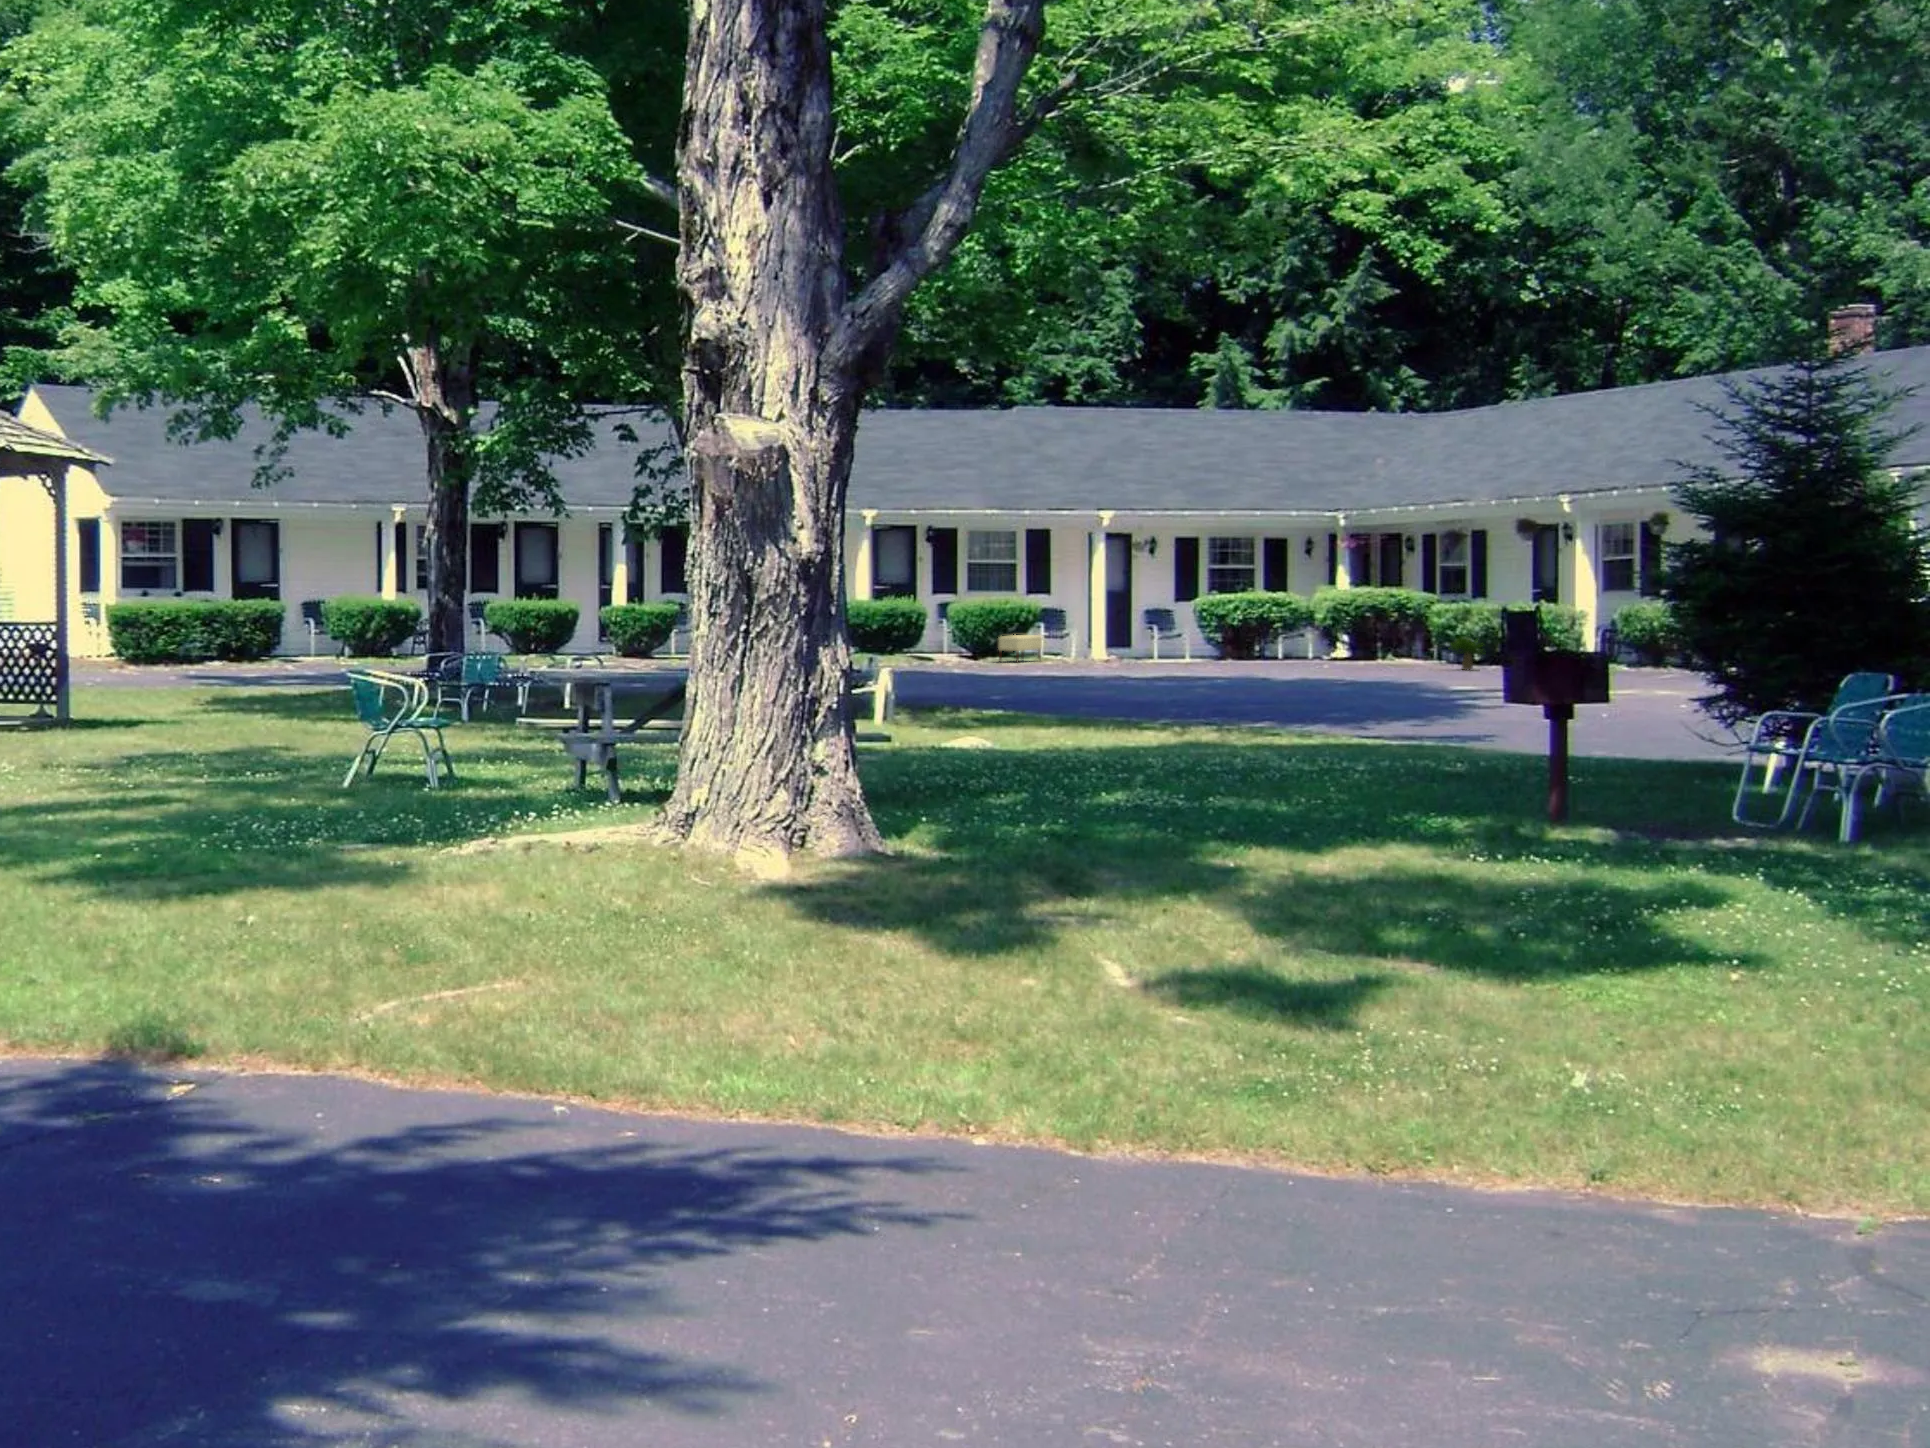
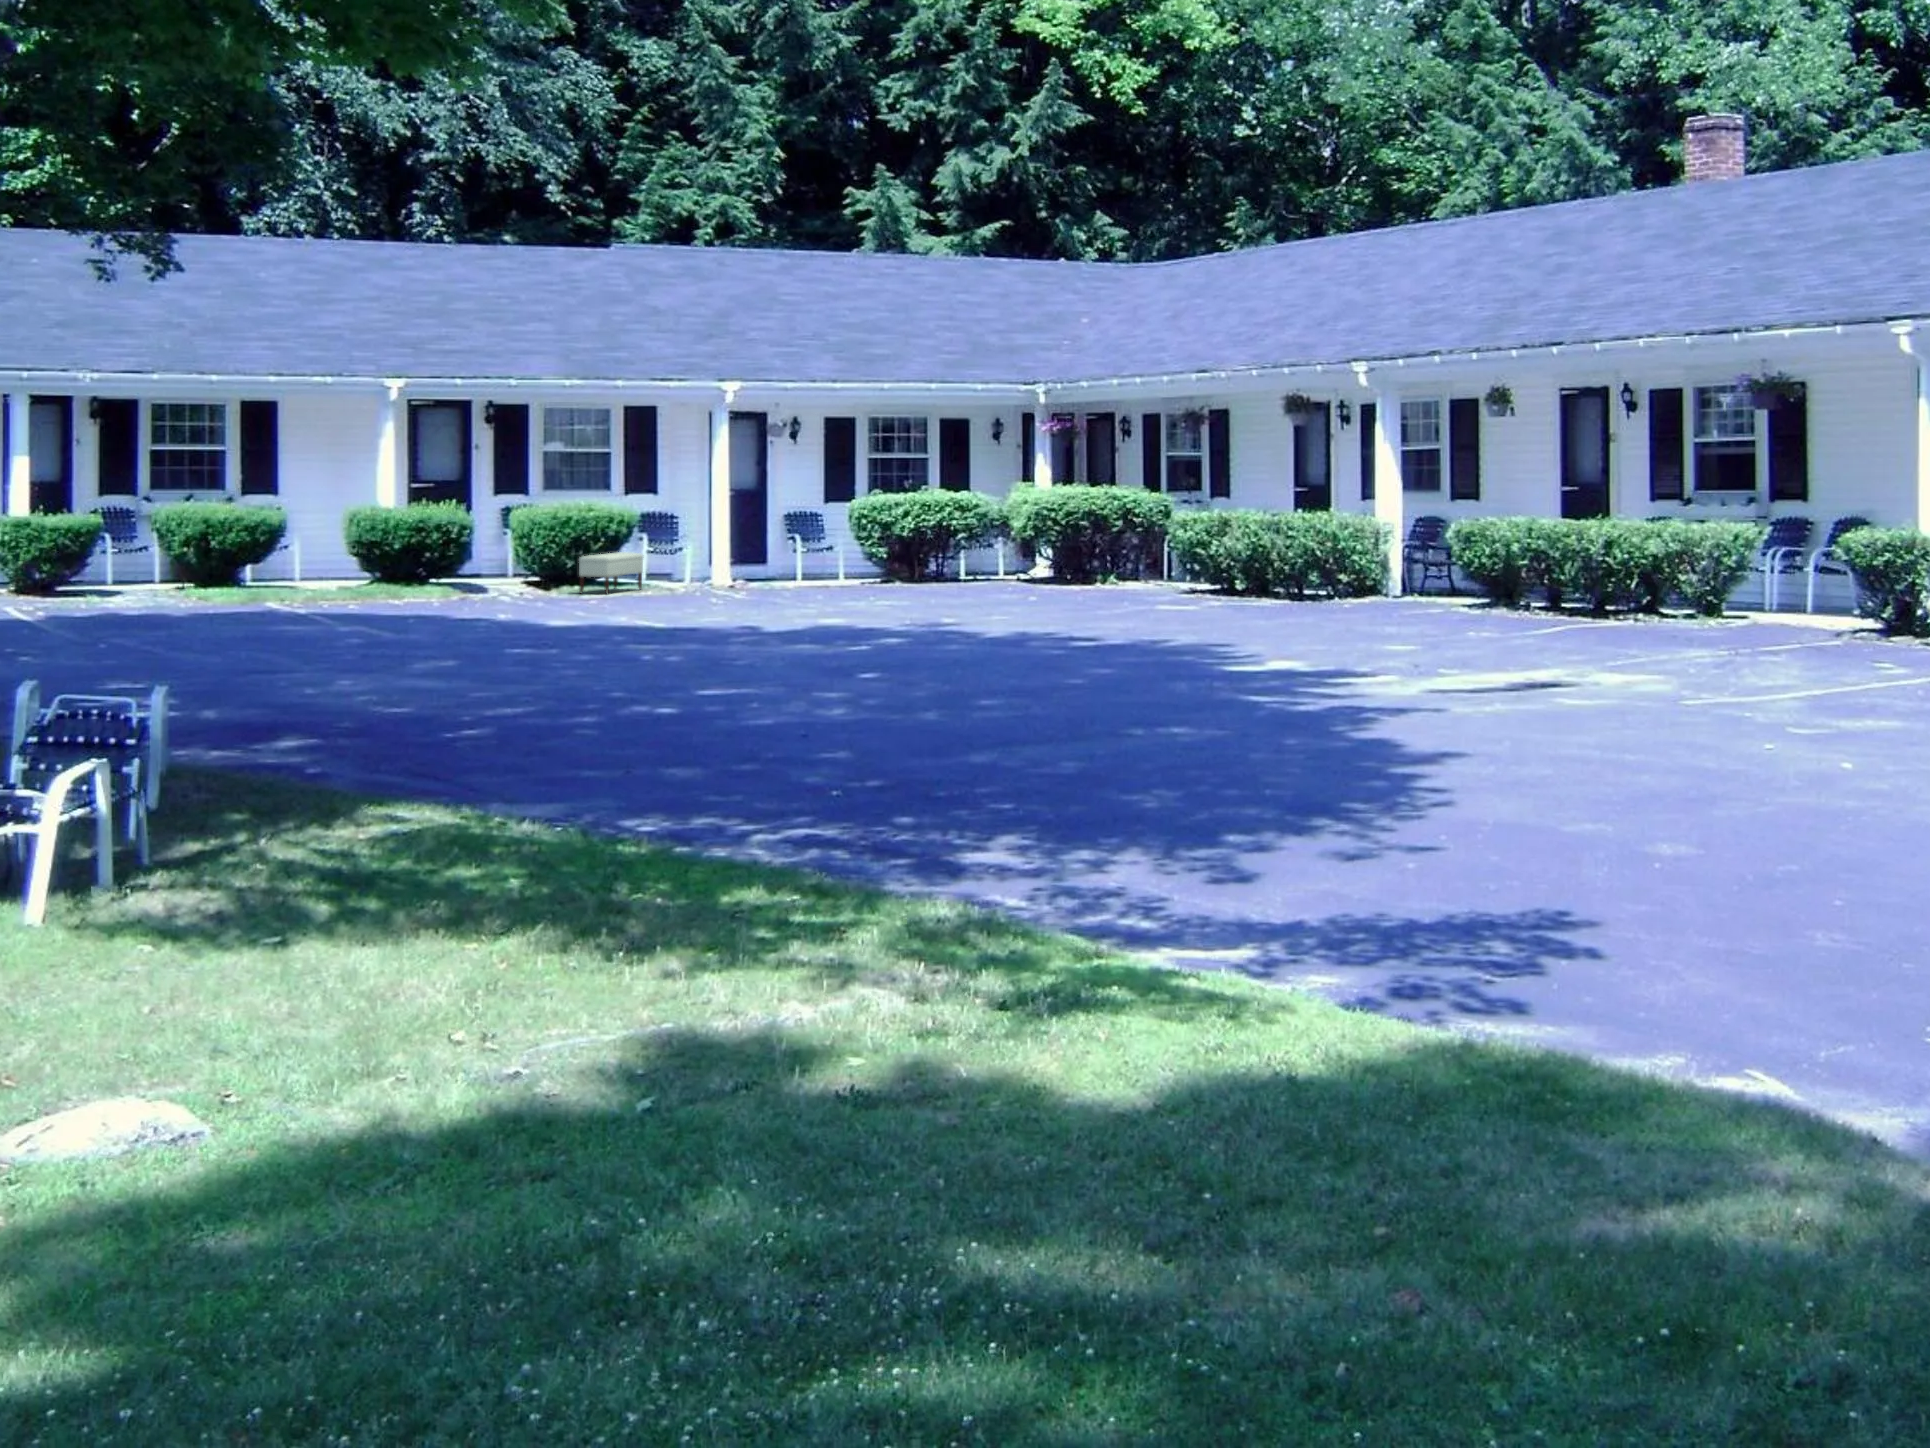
potted plant: present [1451,637,1484,670] -> none [1200,553,1258,601]

